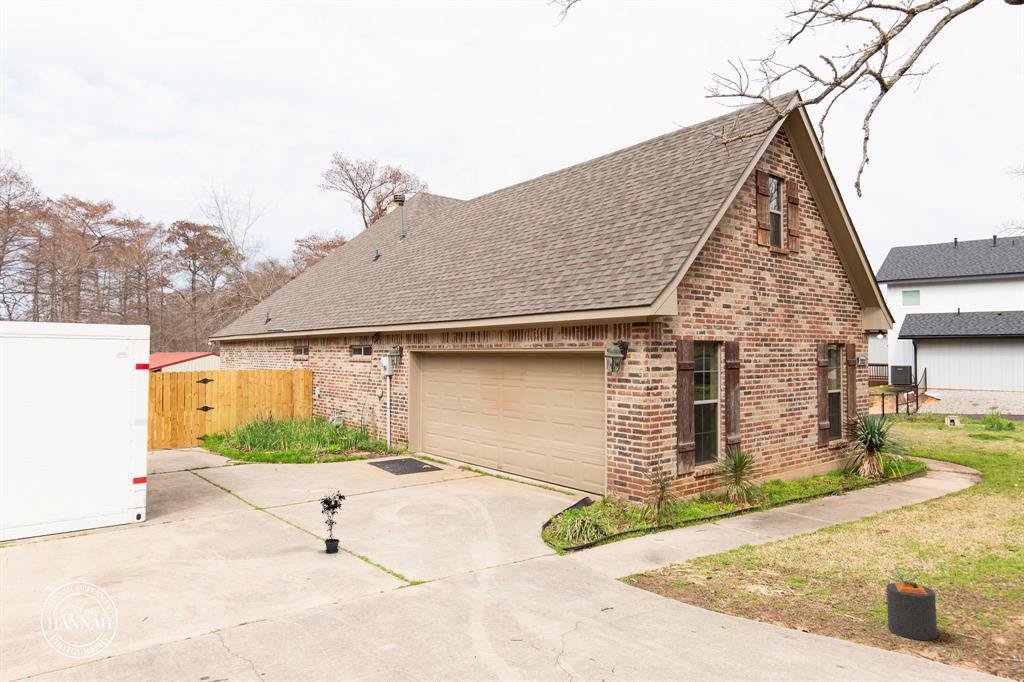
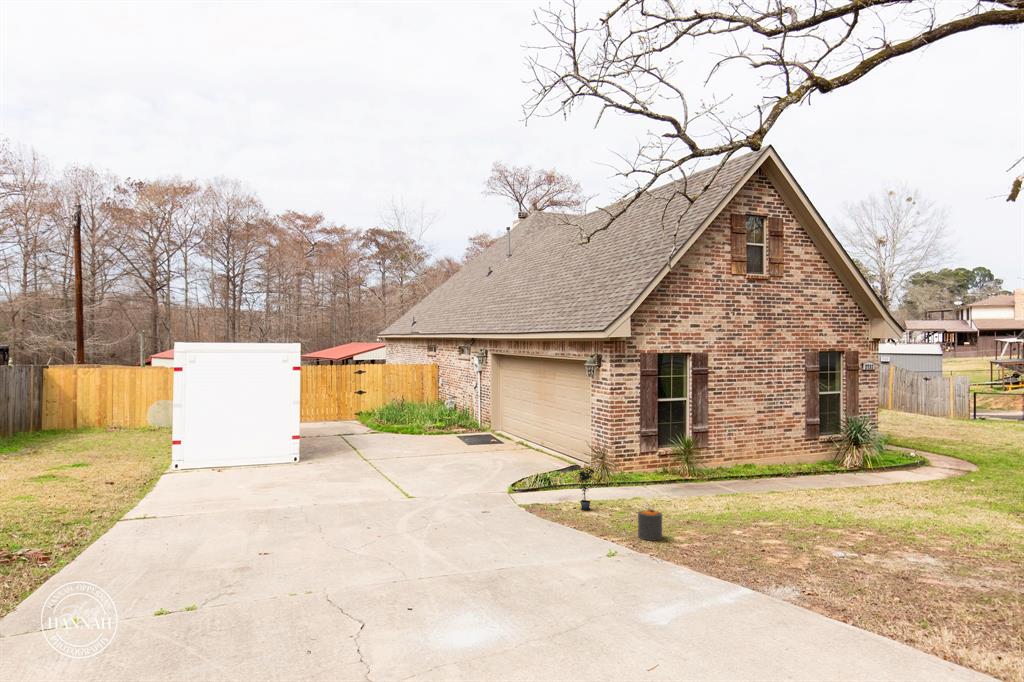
potted plant: present [319,491,345,553] -> present [578,466,595,510]

